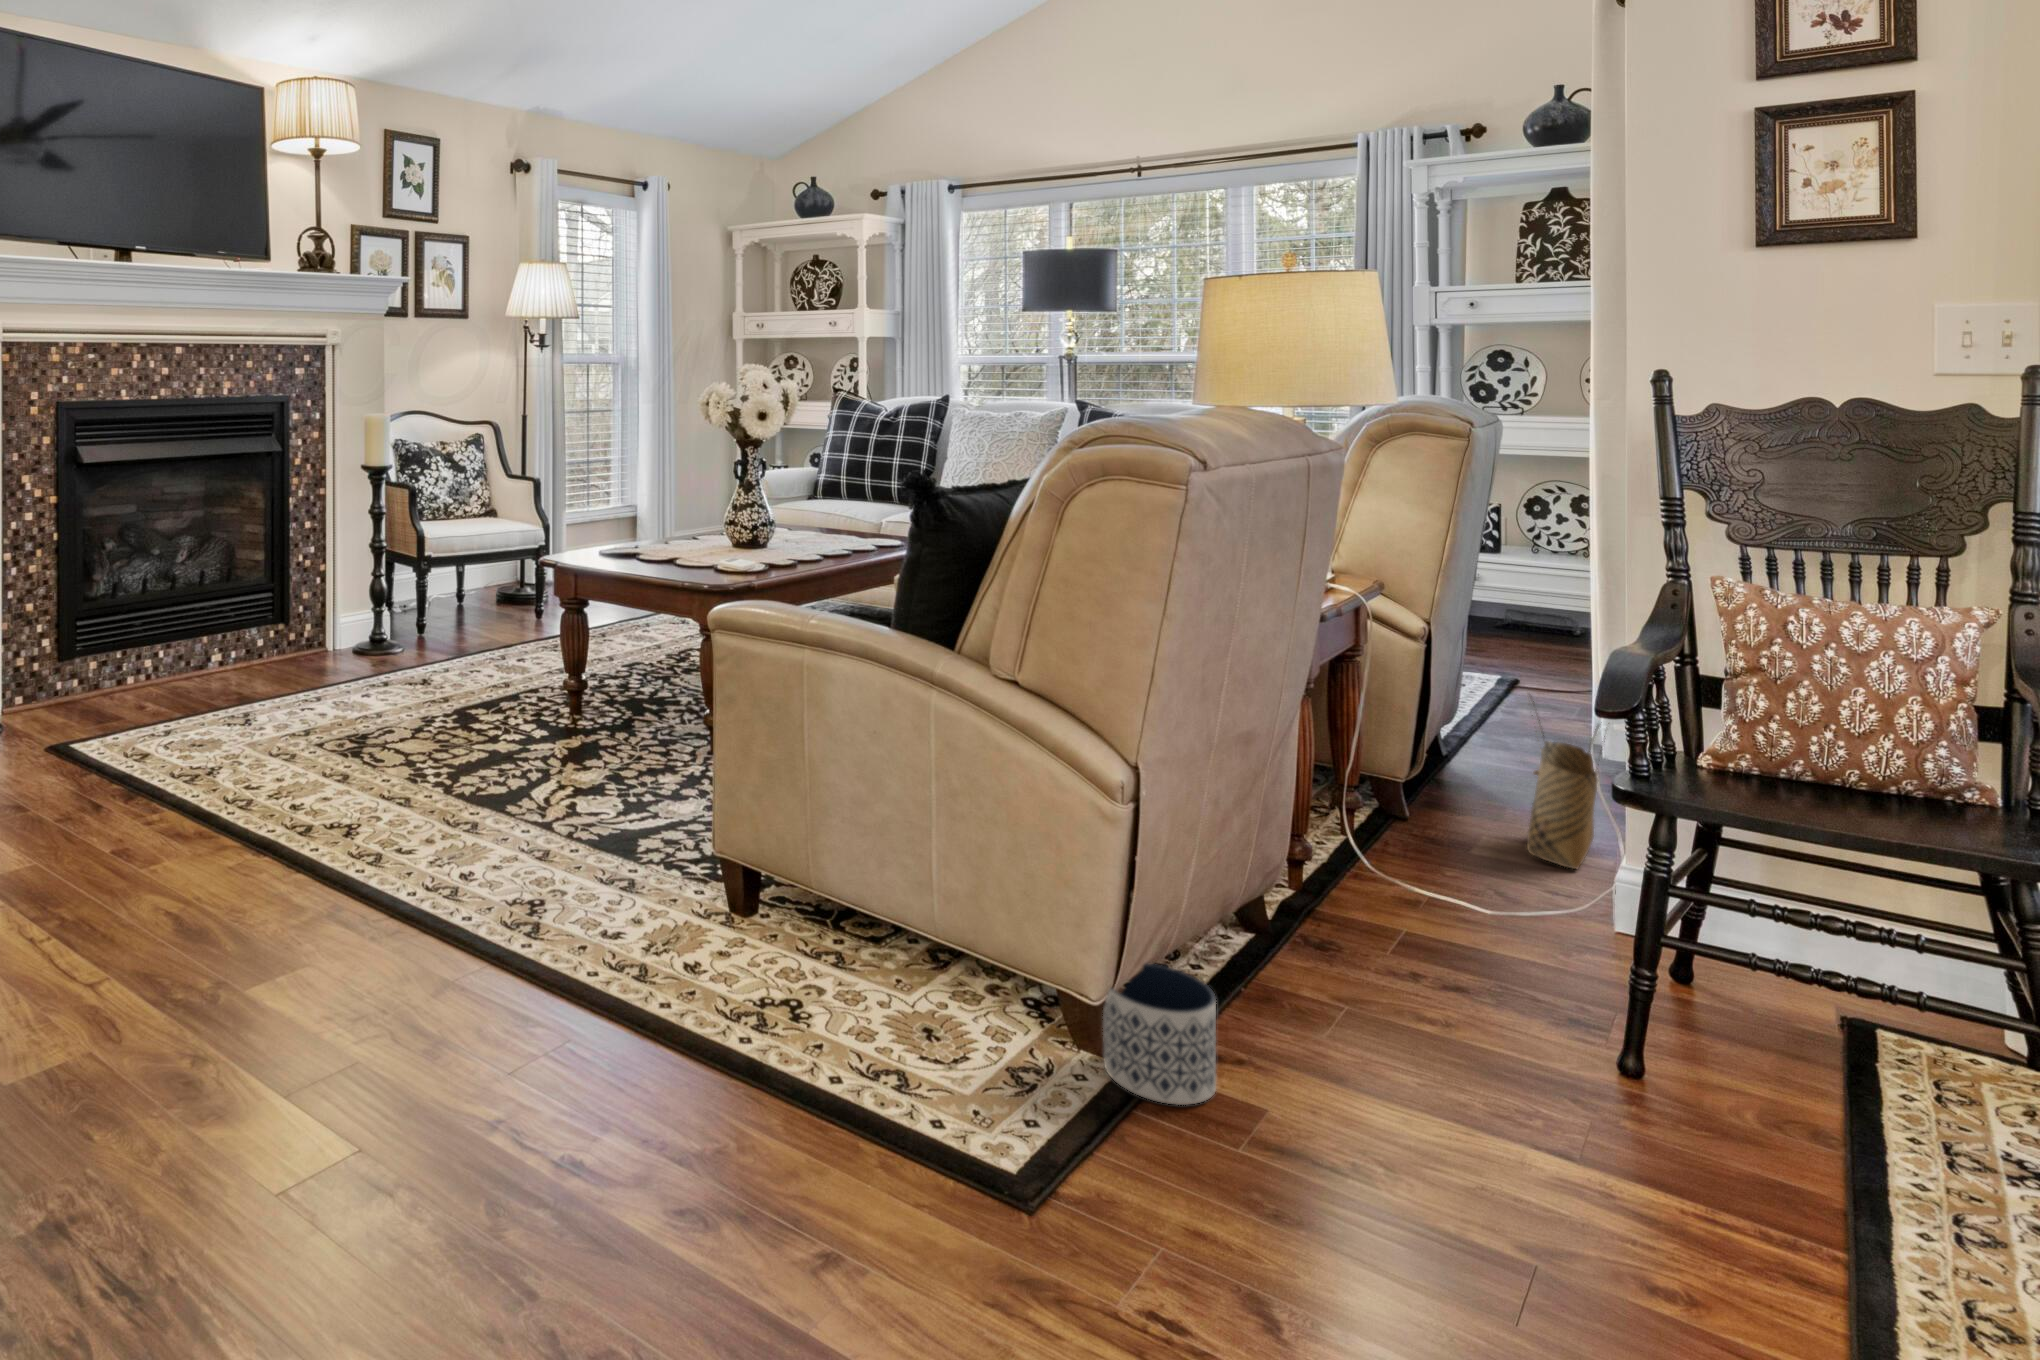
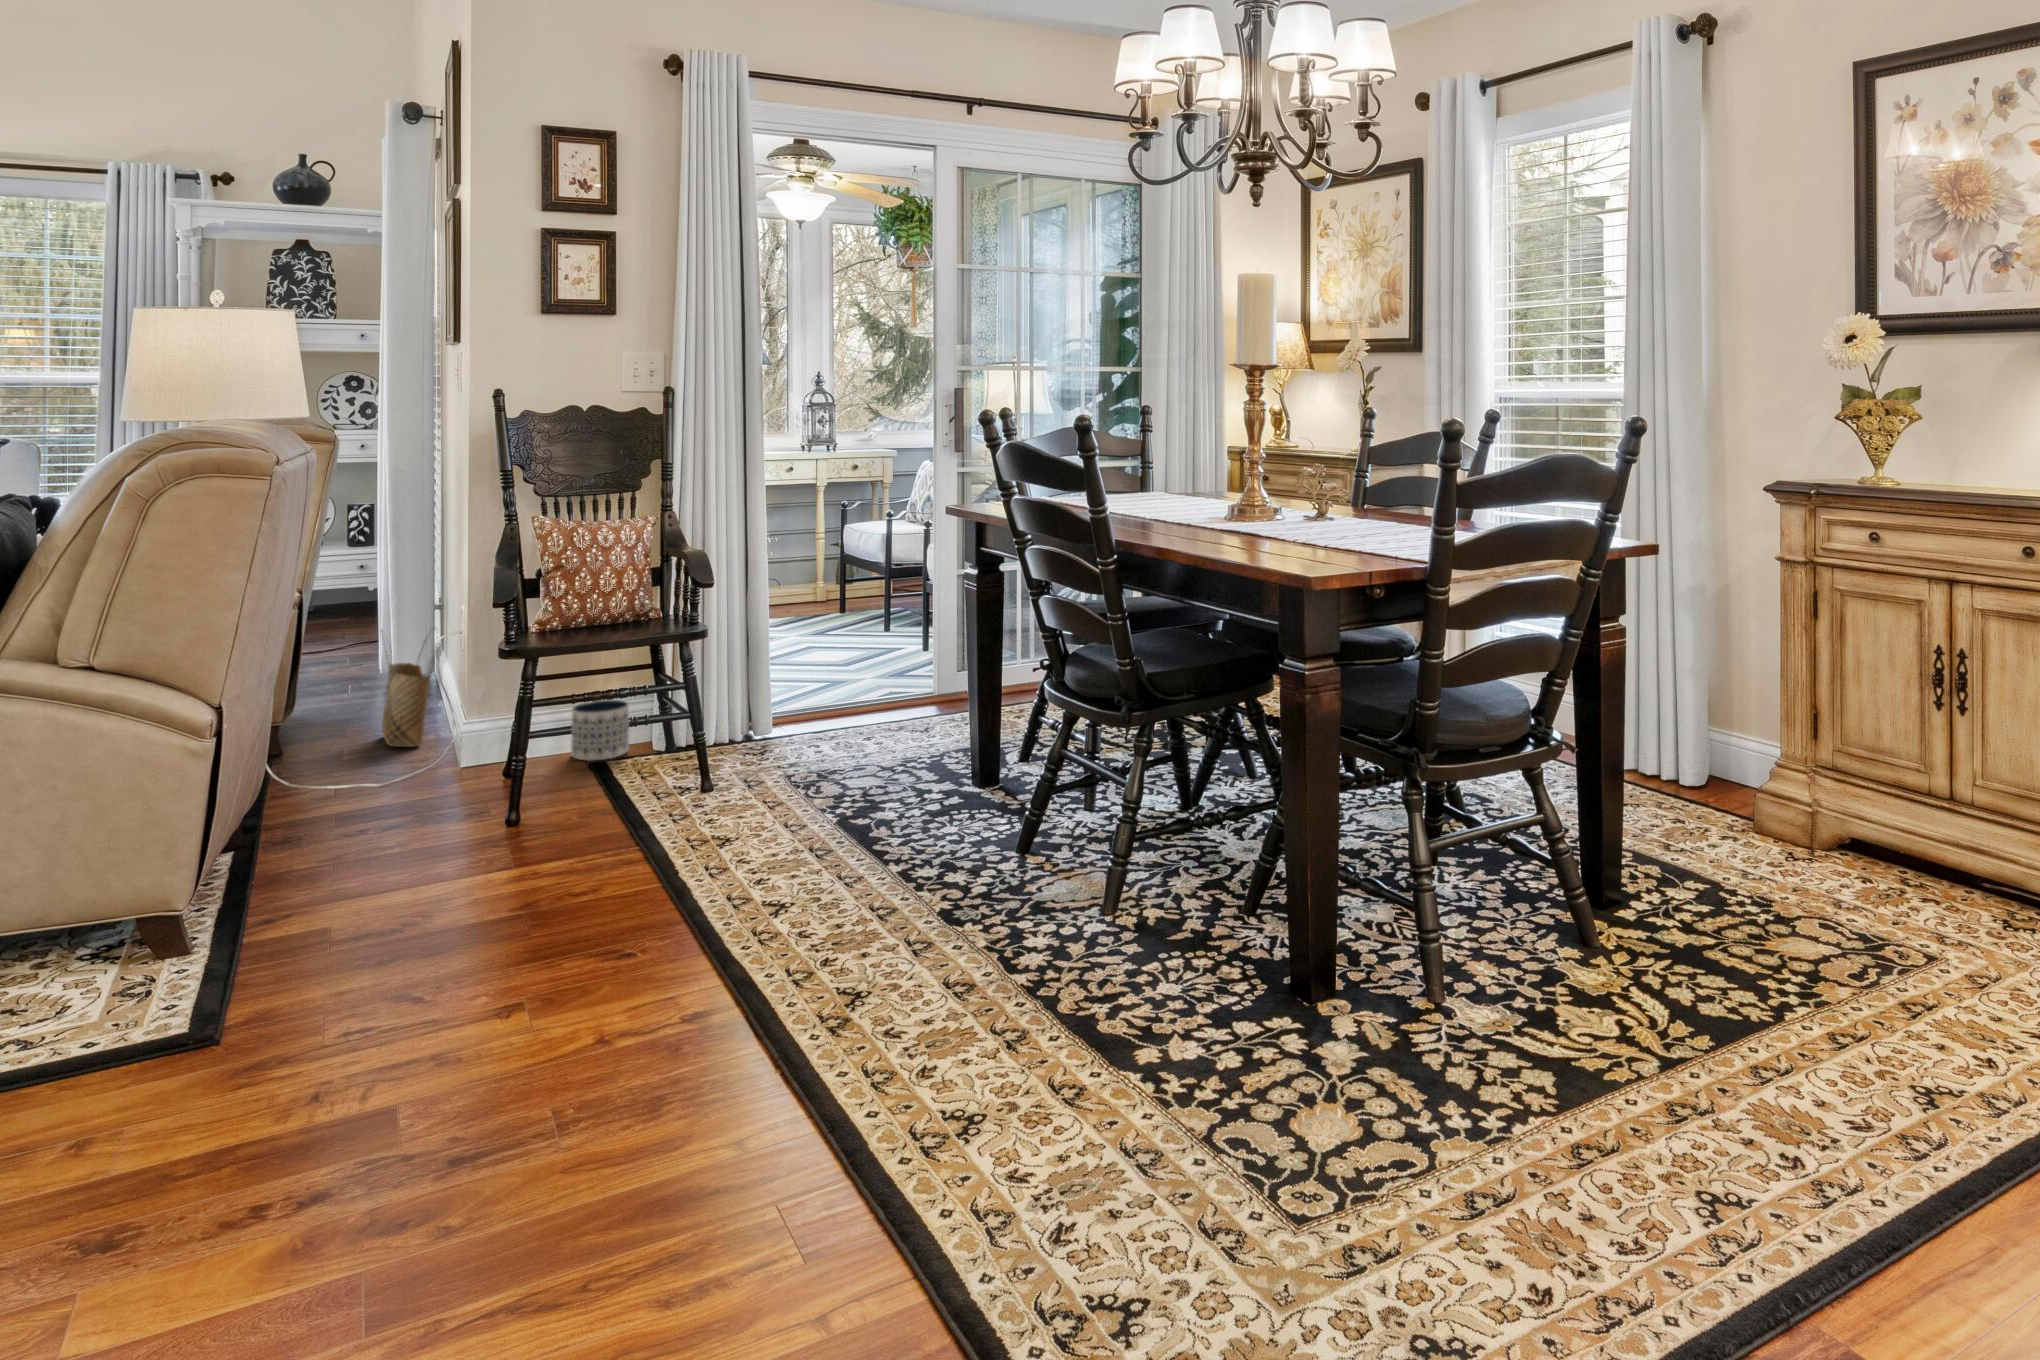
planter: present [1103,964,1216,1105] -> present [571,700,629,761]

